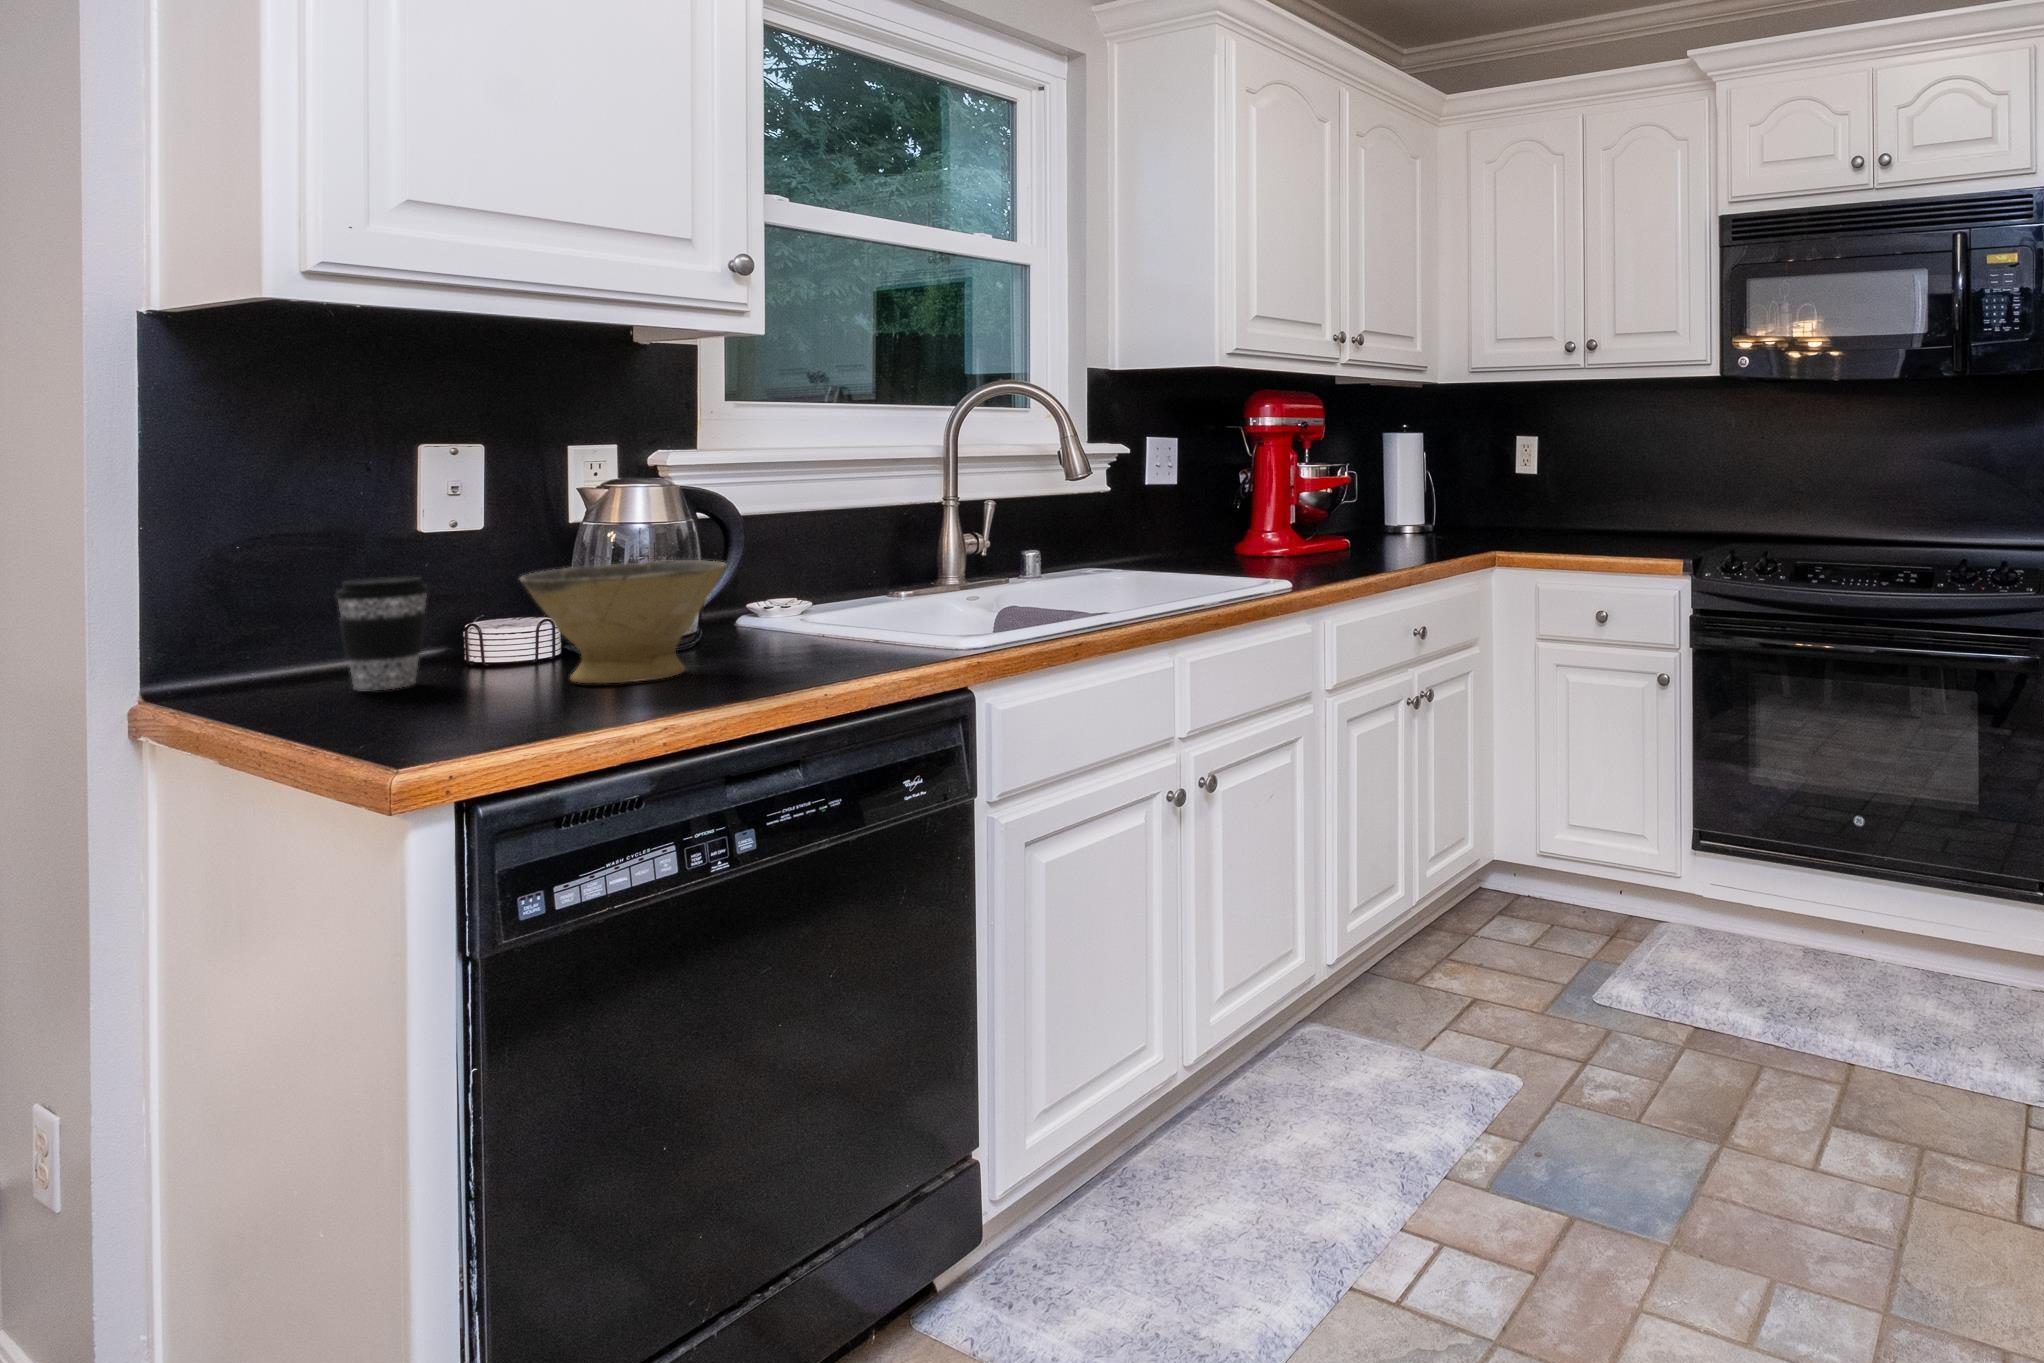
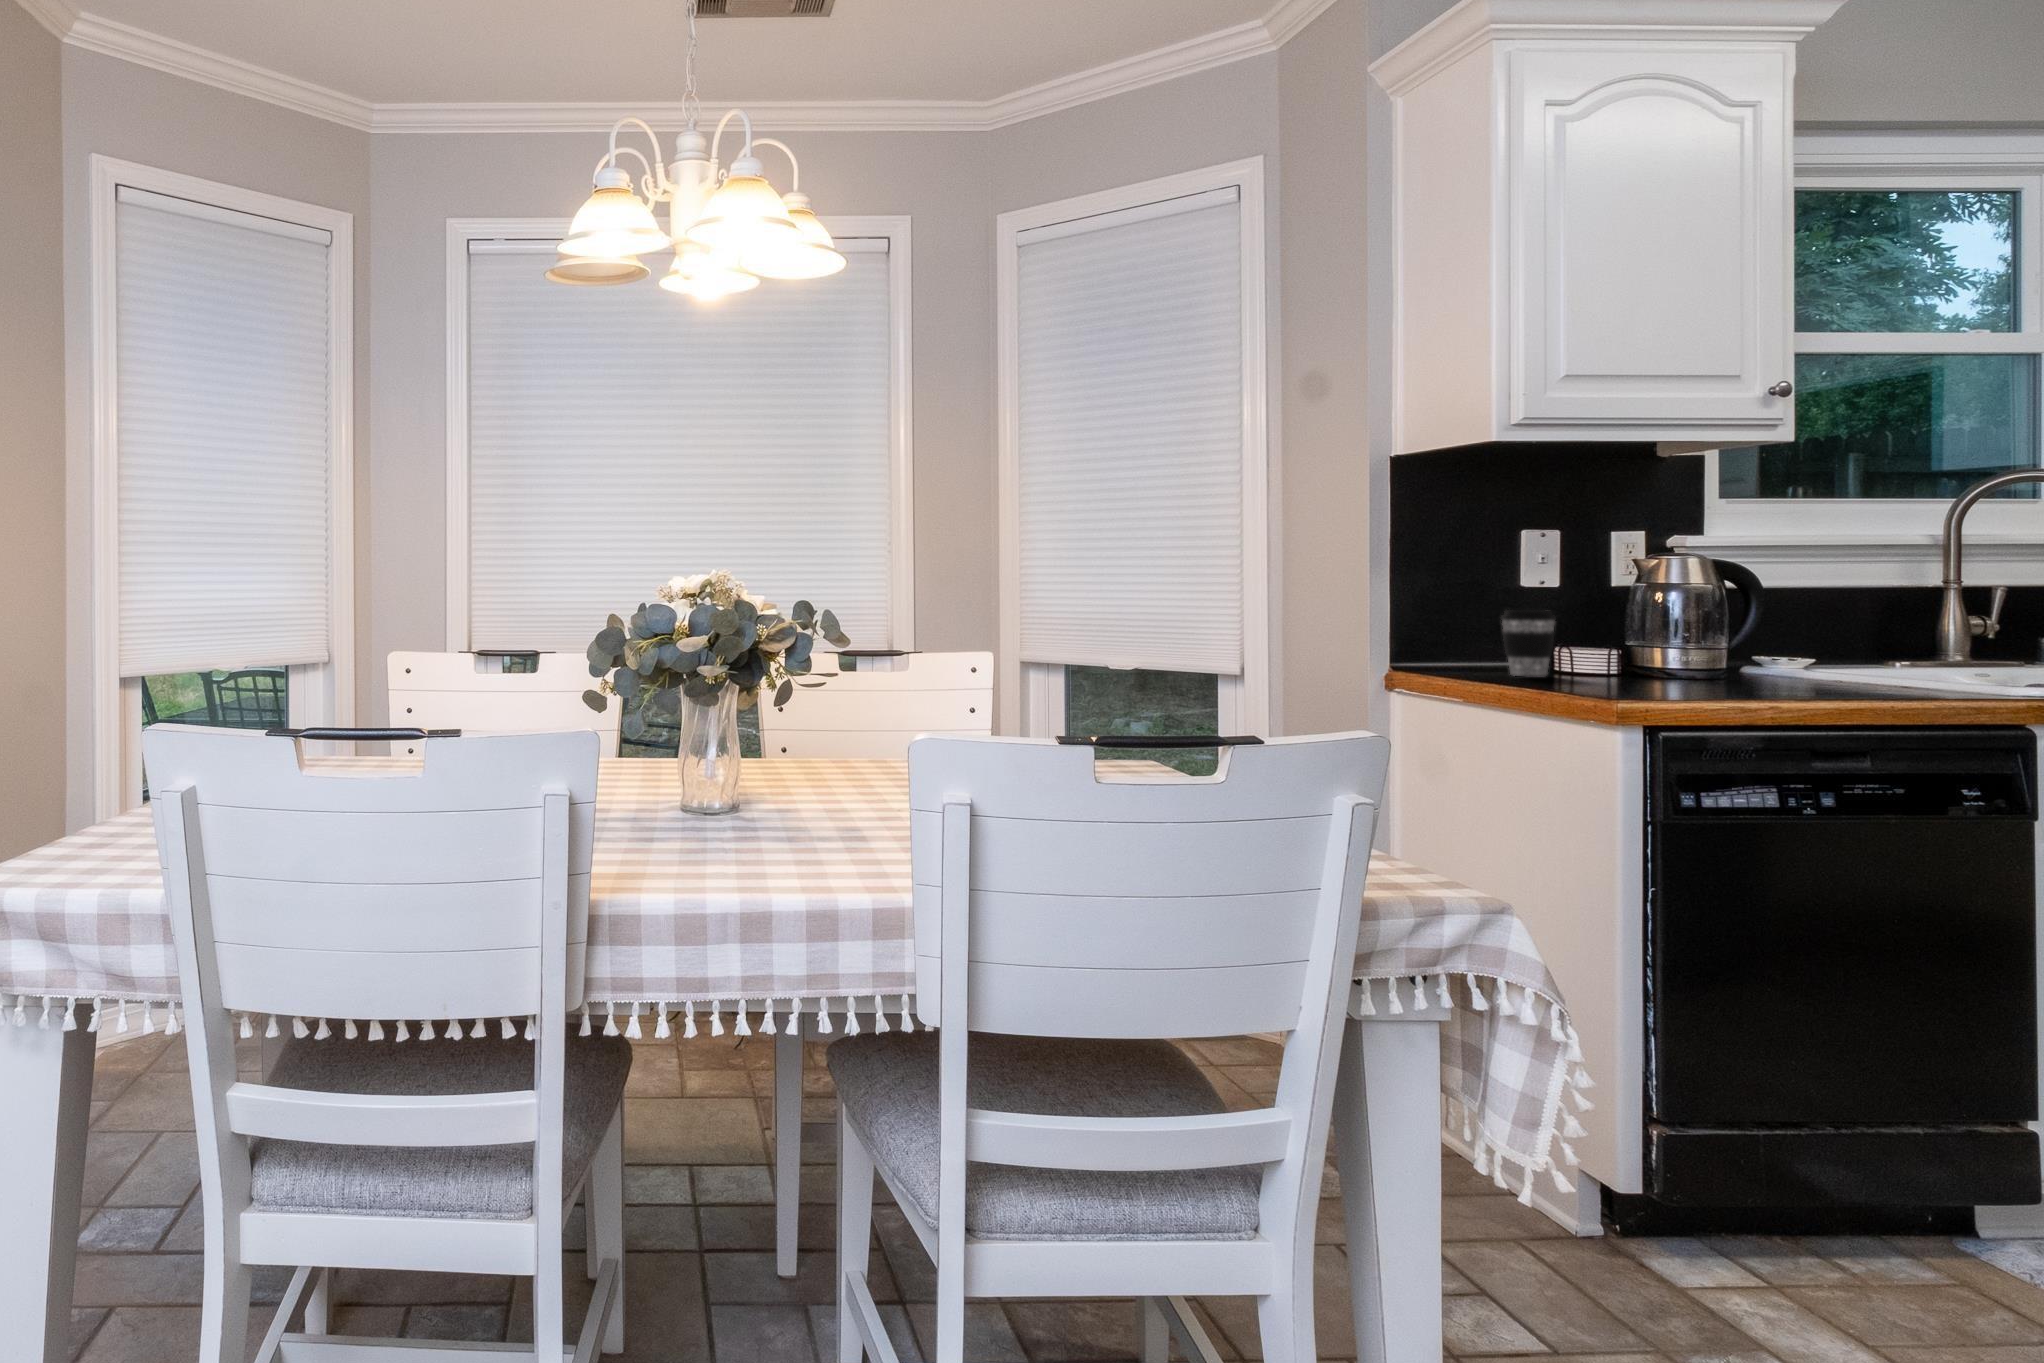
bowl: present [520,560,727,683] -> none [1623,609,1785,687]

